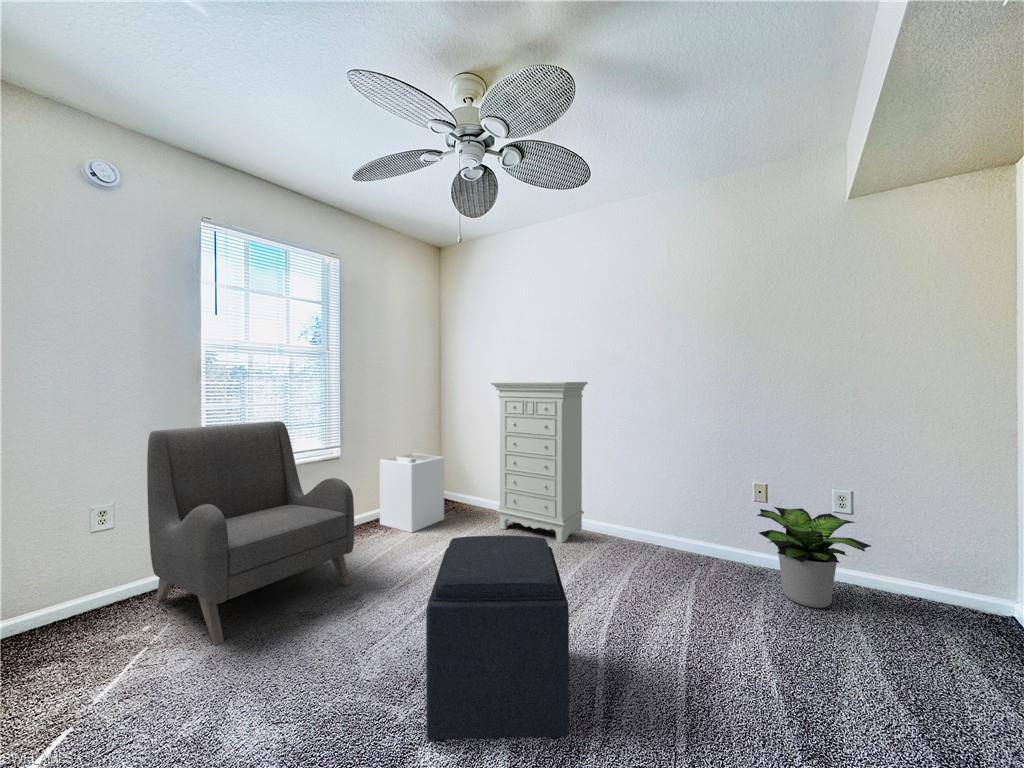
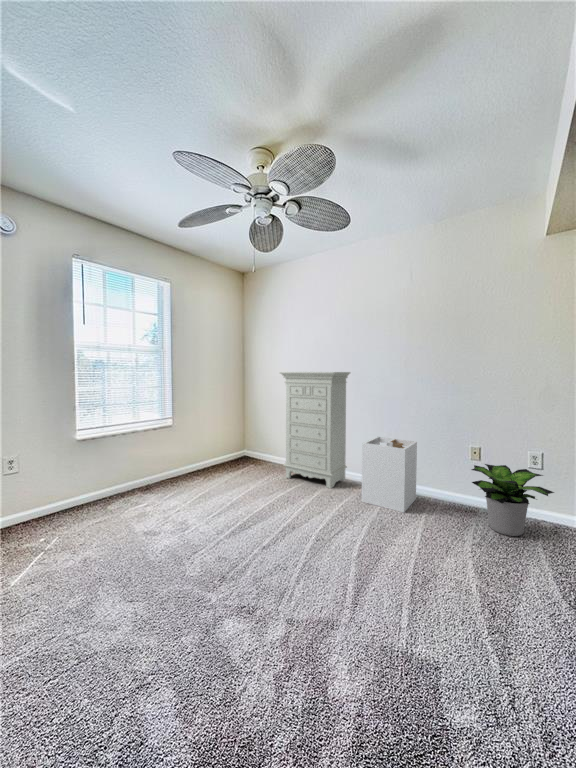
armchair: present [147,421,354,645] -> none [40,400,182,552]
laundry hamper: present [380,453,444,533] -> present [362,437,417,513]
ottoman: present [426,536,569,742] -> none [230,480,327,616]

